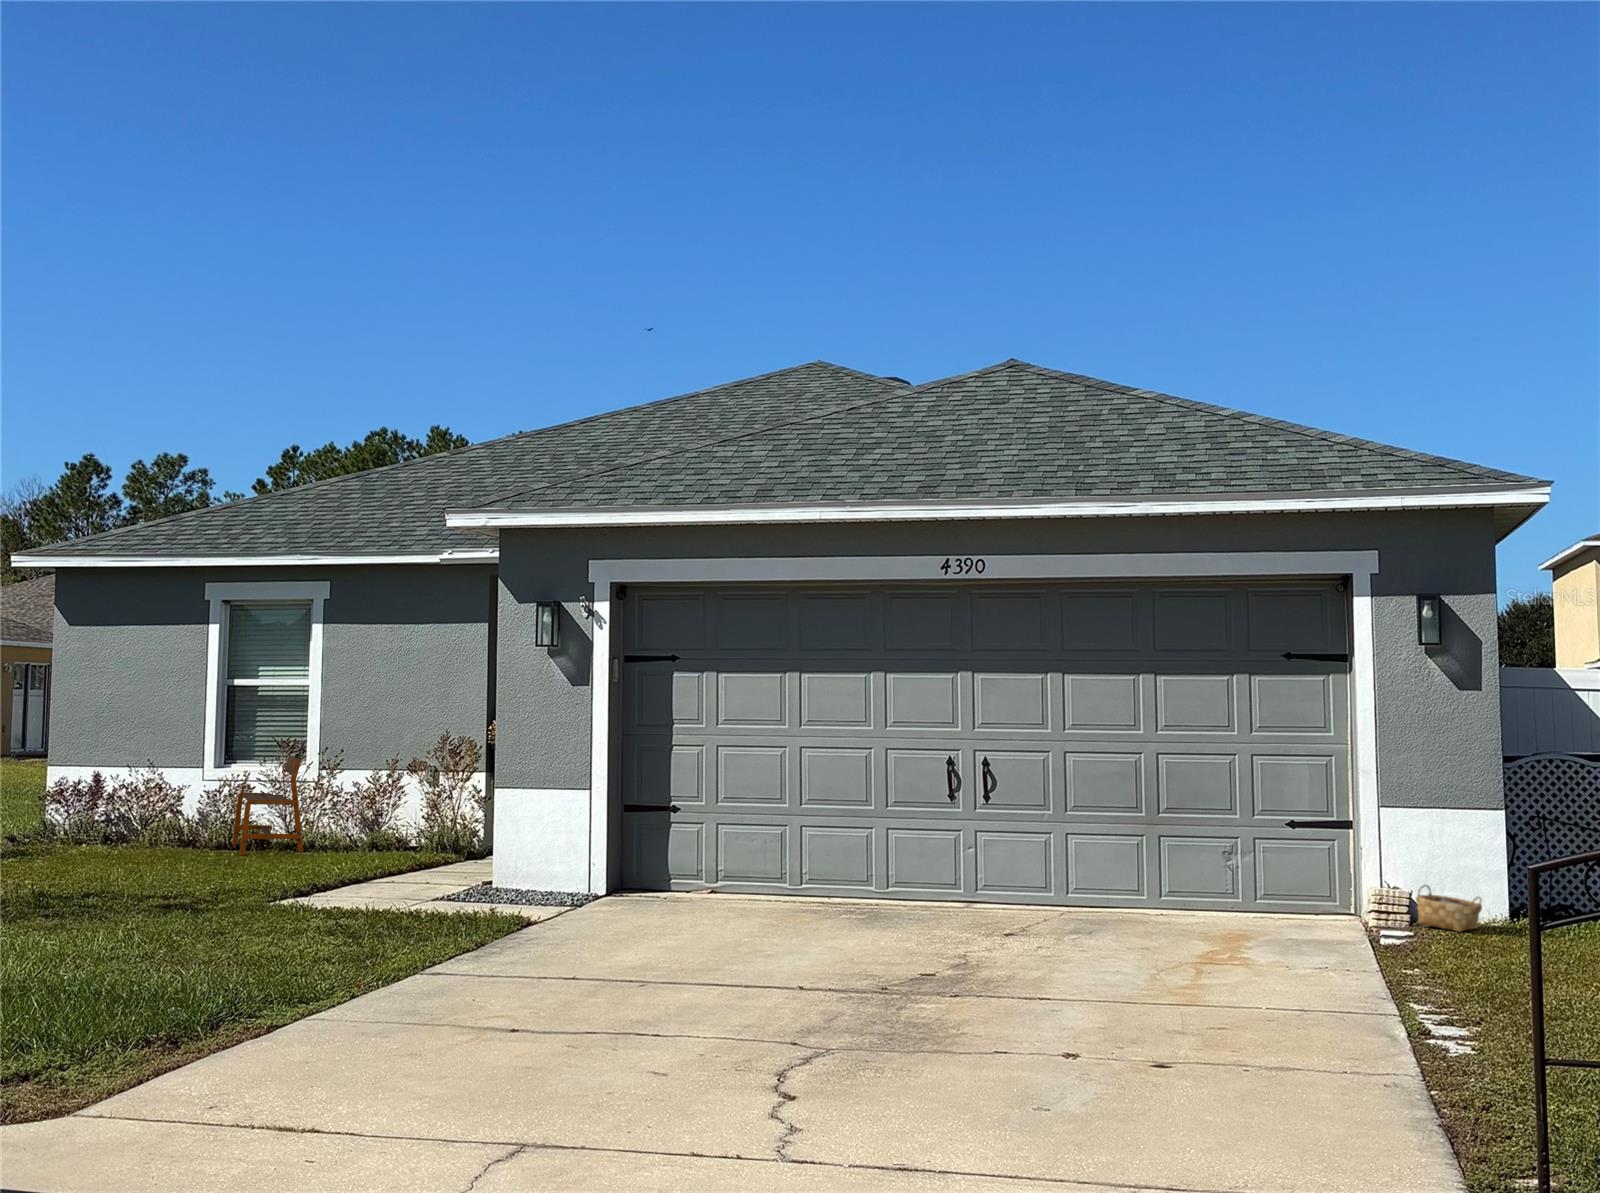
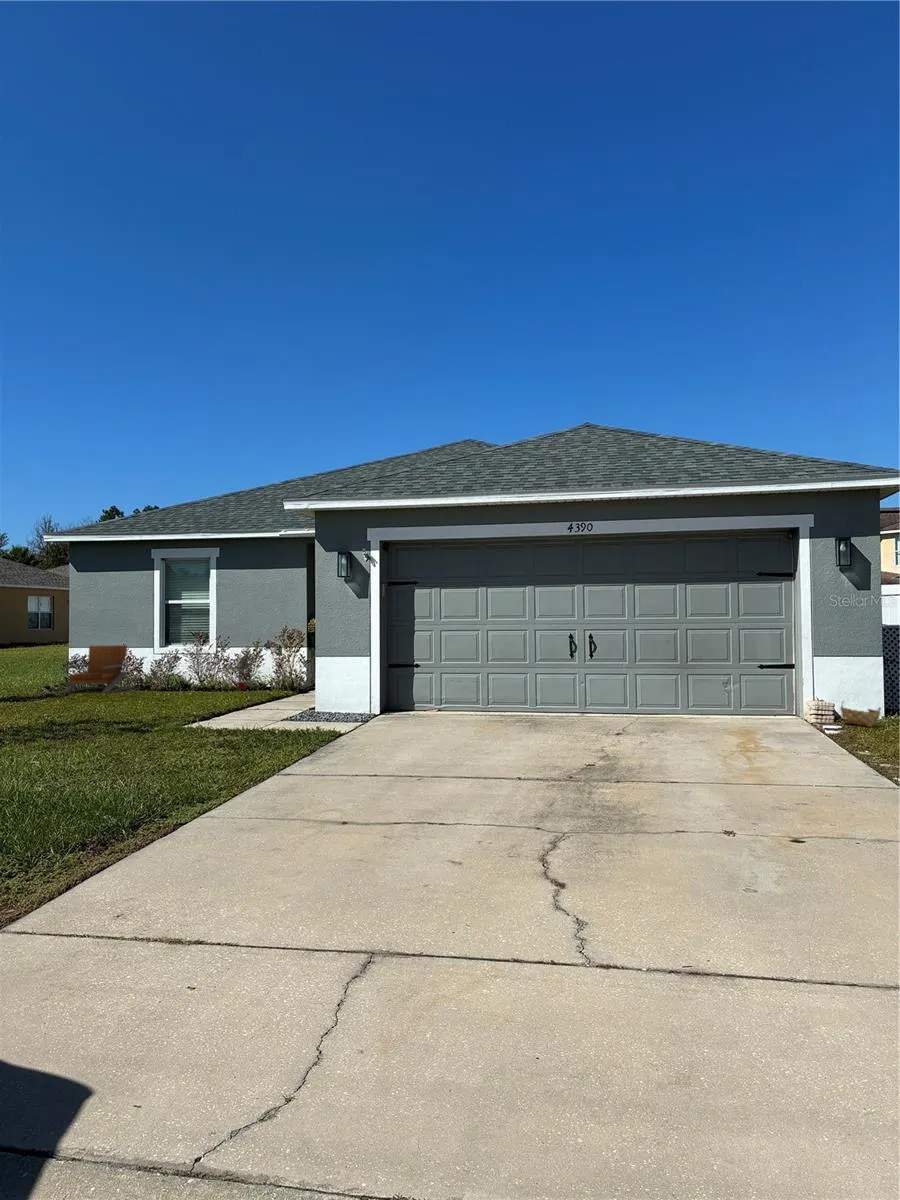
bench: present [232,756,303,855] -> none [171,640,209,694]
lounge chair: none [31,761,165,852] -> present [63,645,133,693]
potted tree: none [334,771,399,852] -> present [228,649,258,690]

